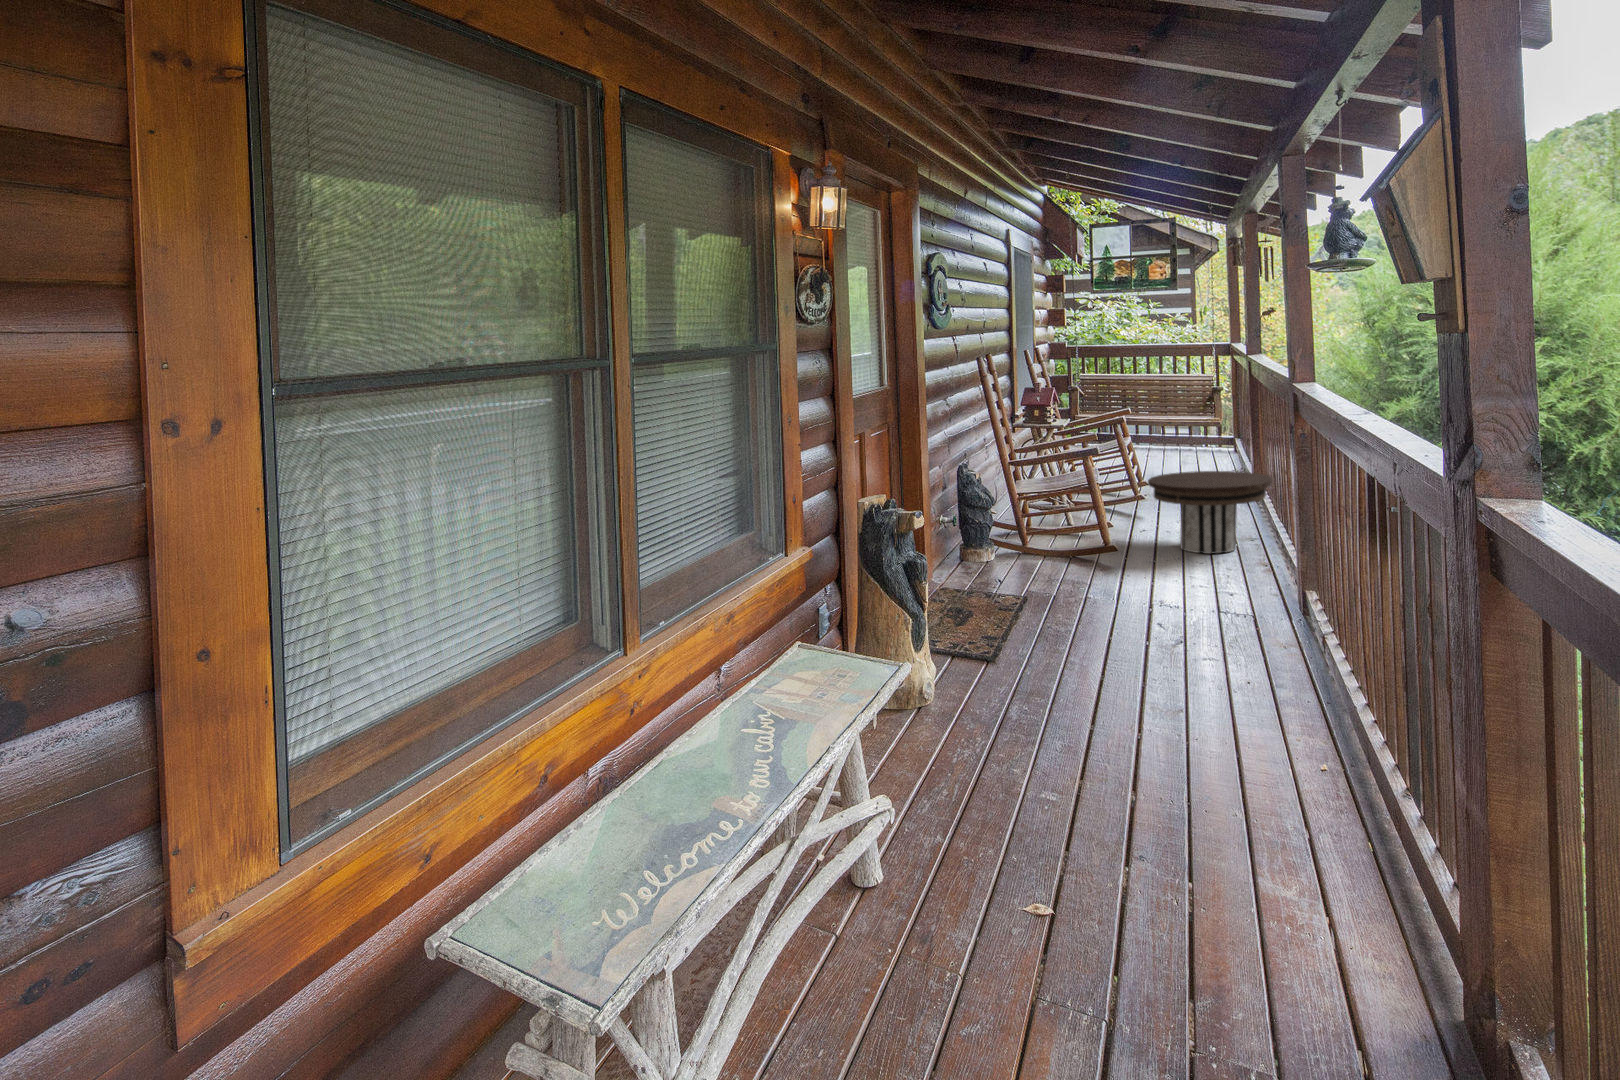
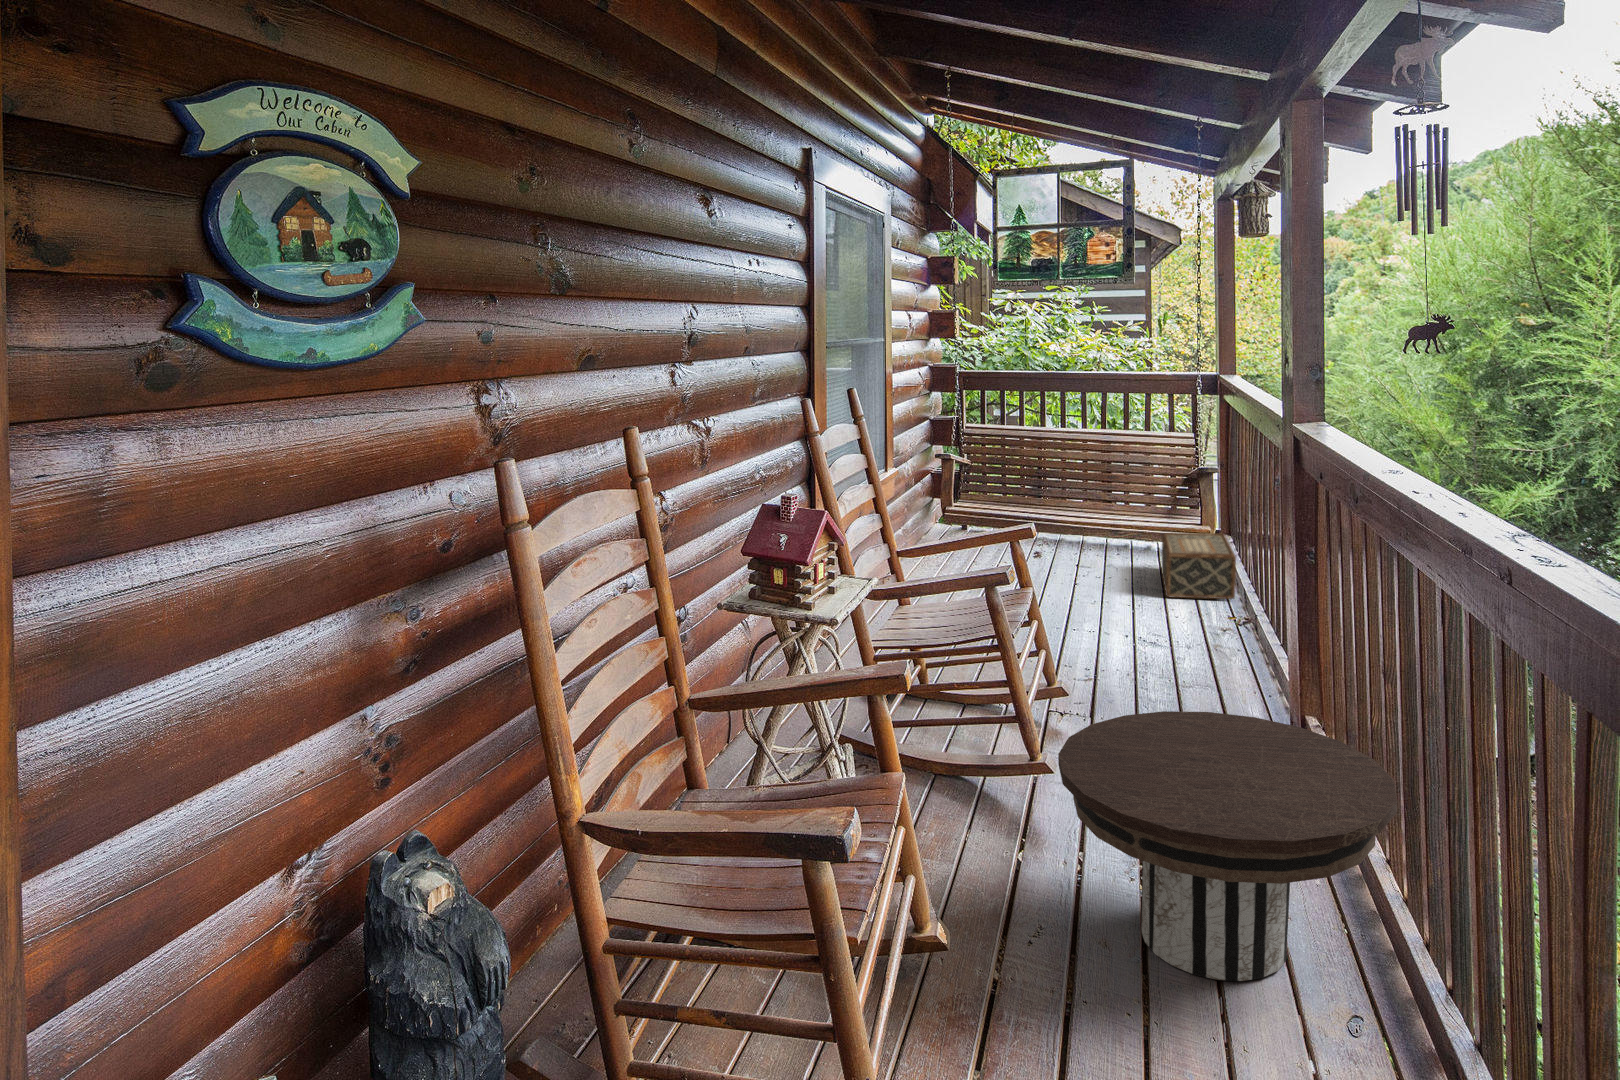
woven basket: none [1195,437,1237,470] -> present [1162,533,1236,599]

